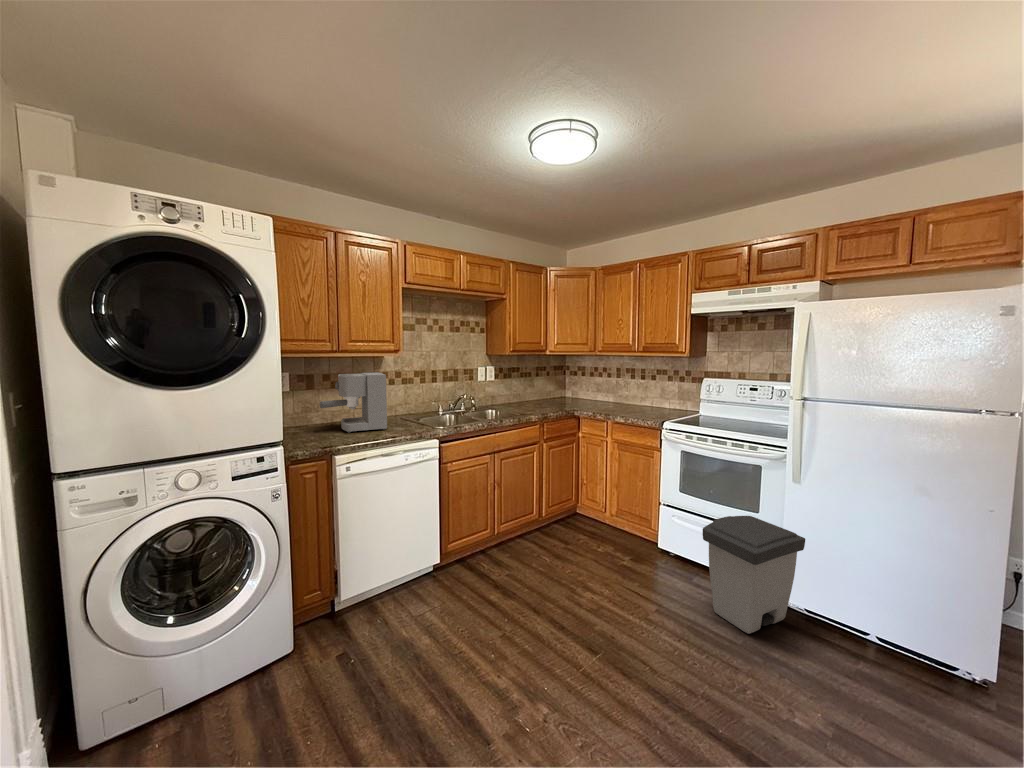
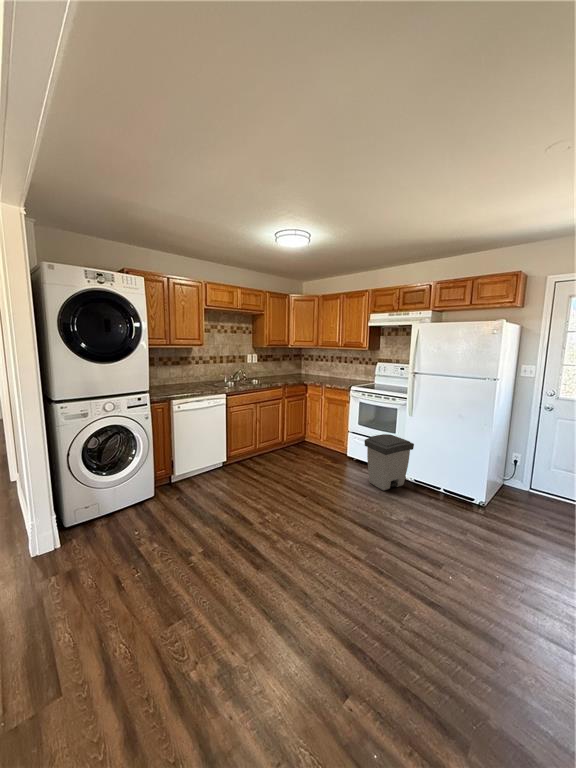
coffee maker: present [320,372,387,433] -> none [160,357,197,390]

